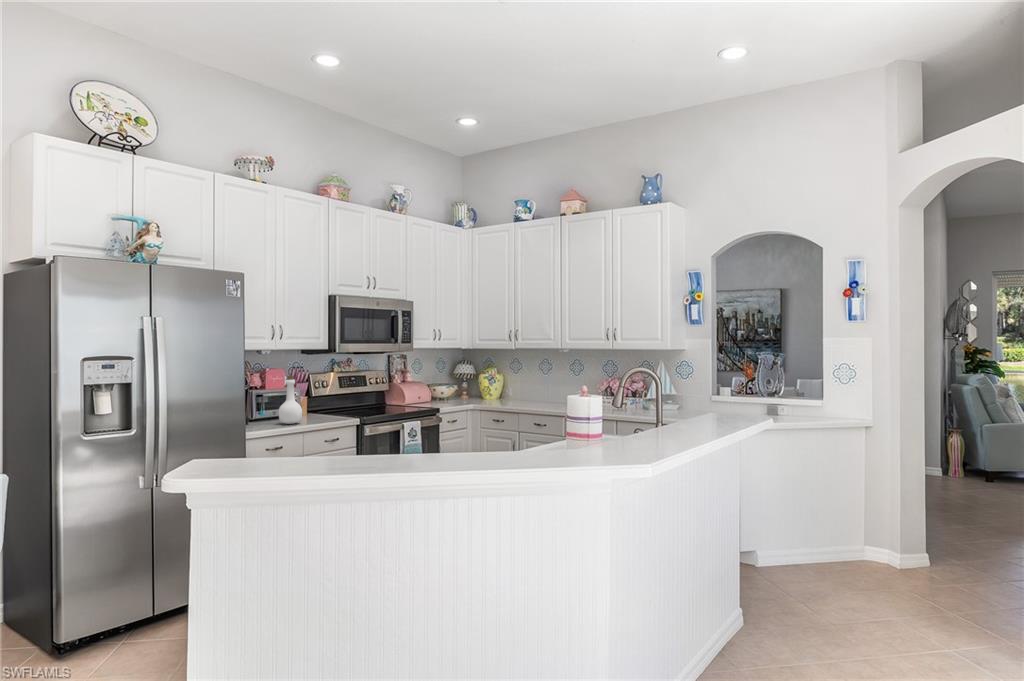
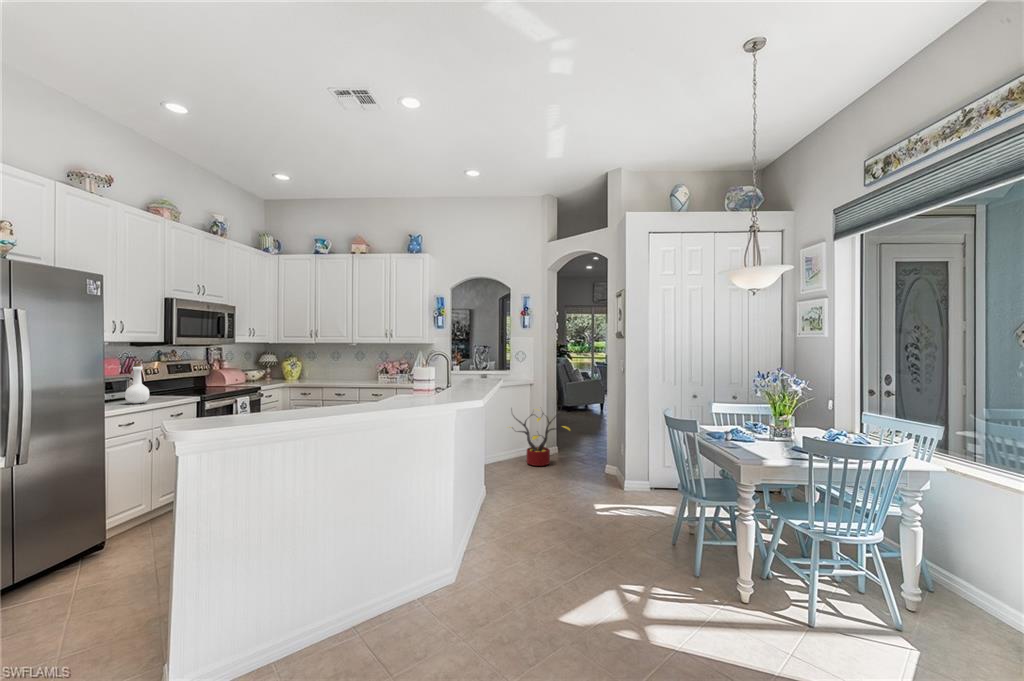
decorative plant: none [806,467,948,585] -> present [513,409,570,466]

